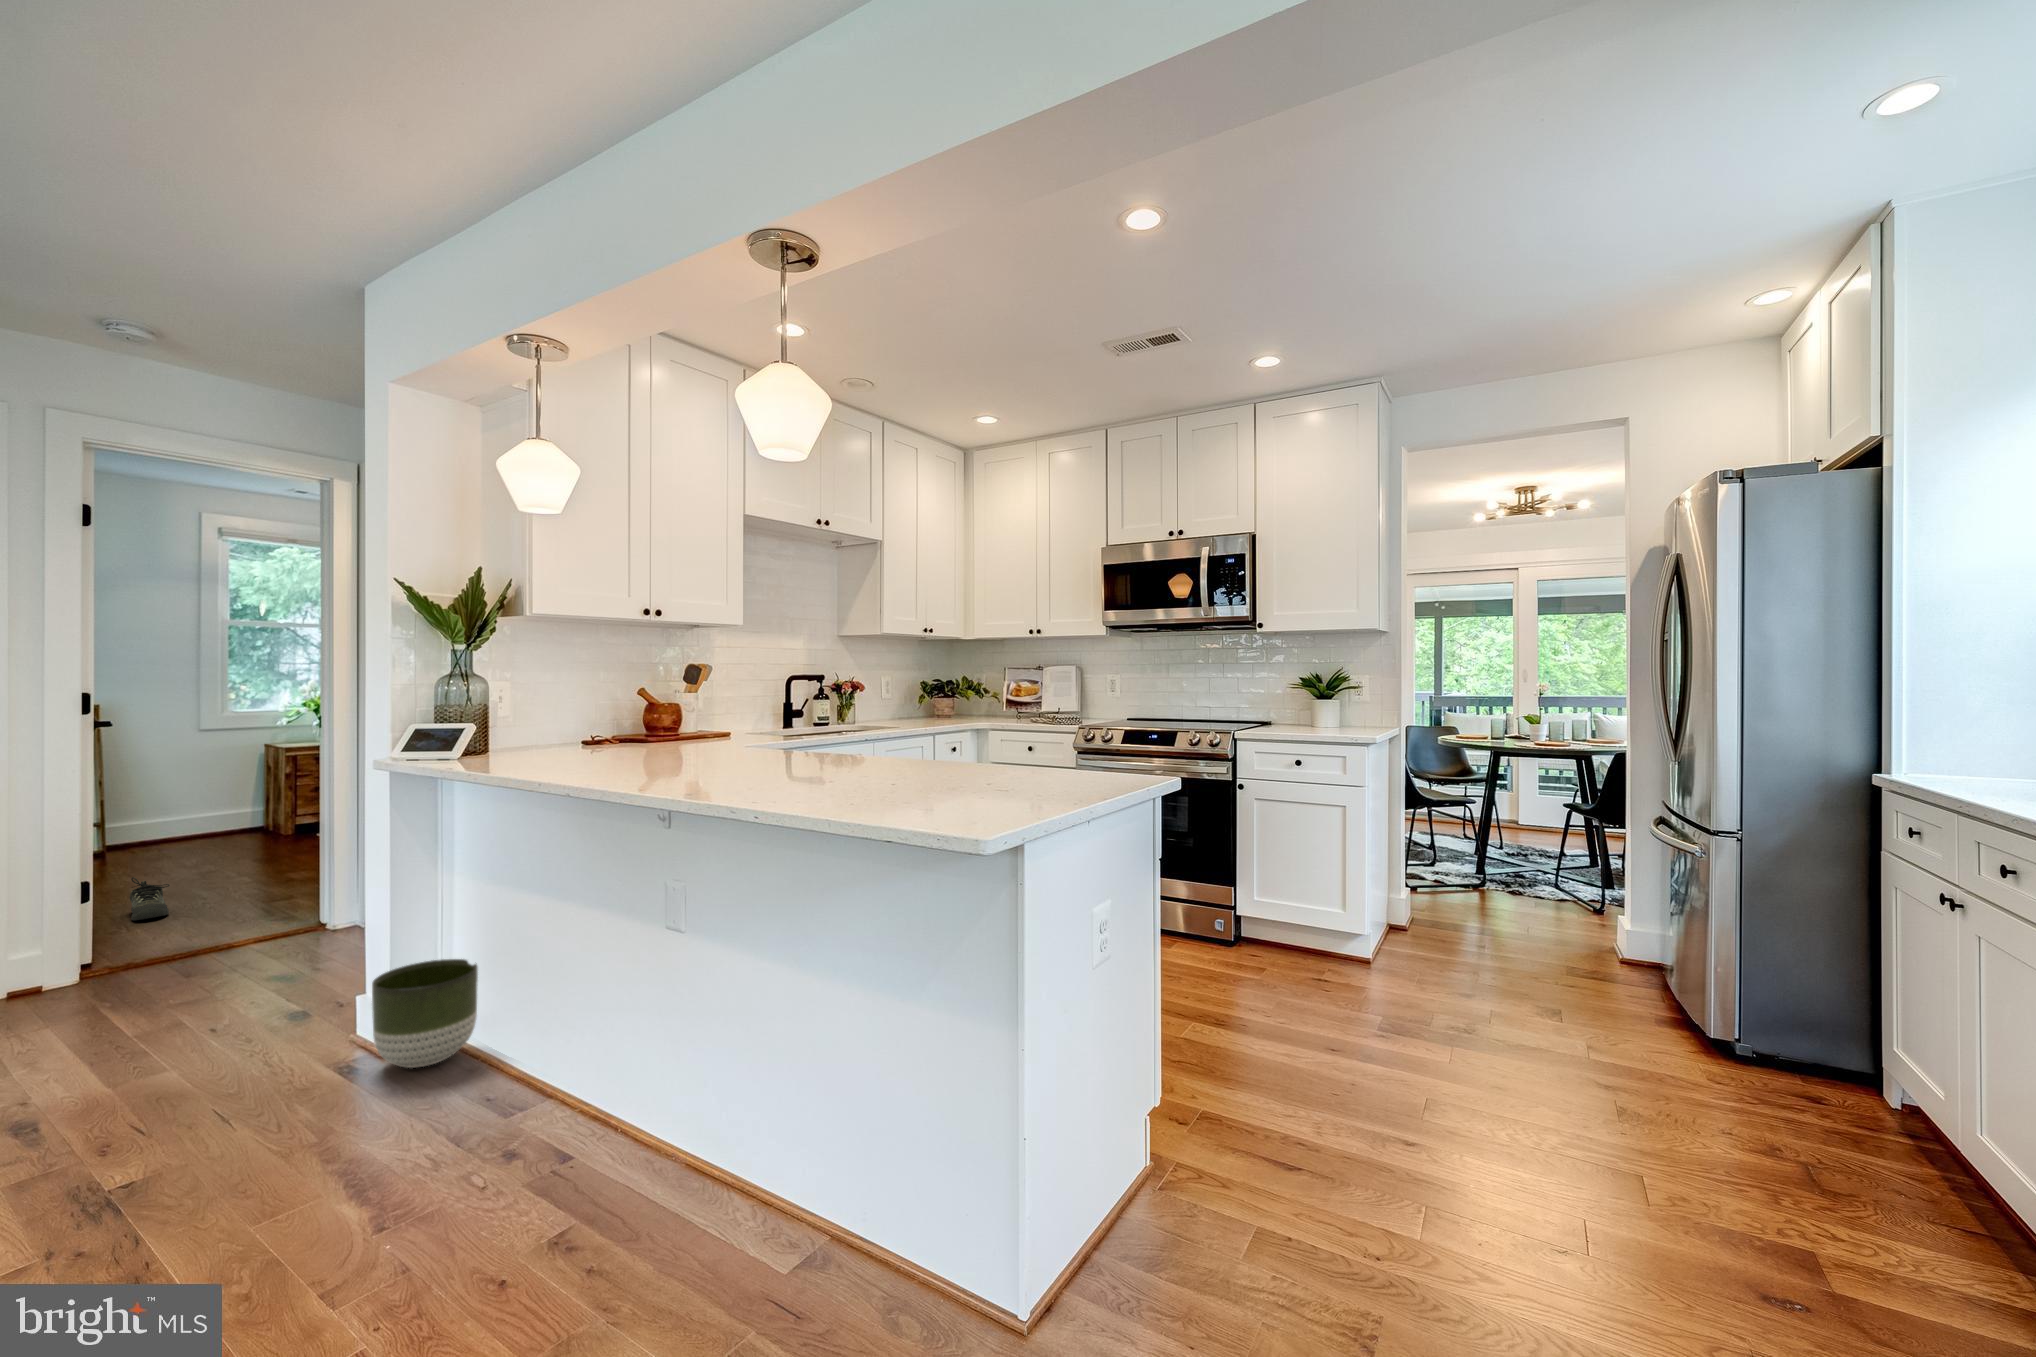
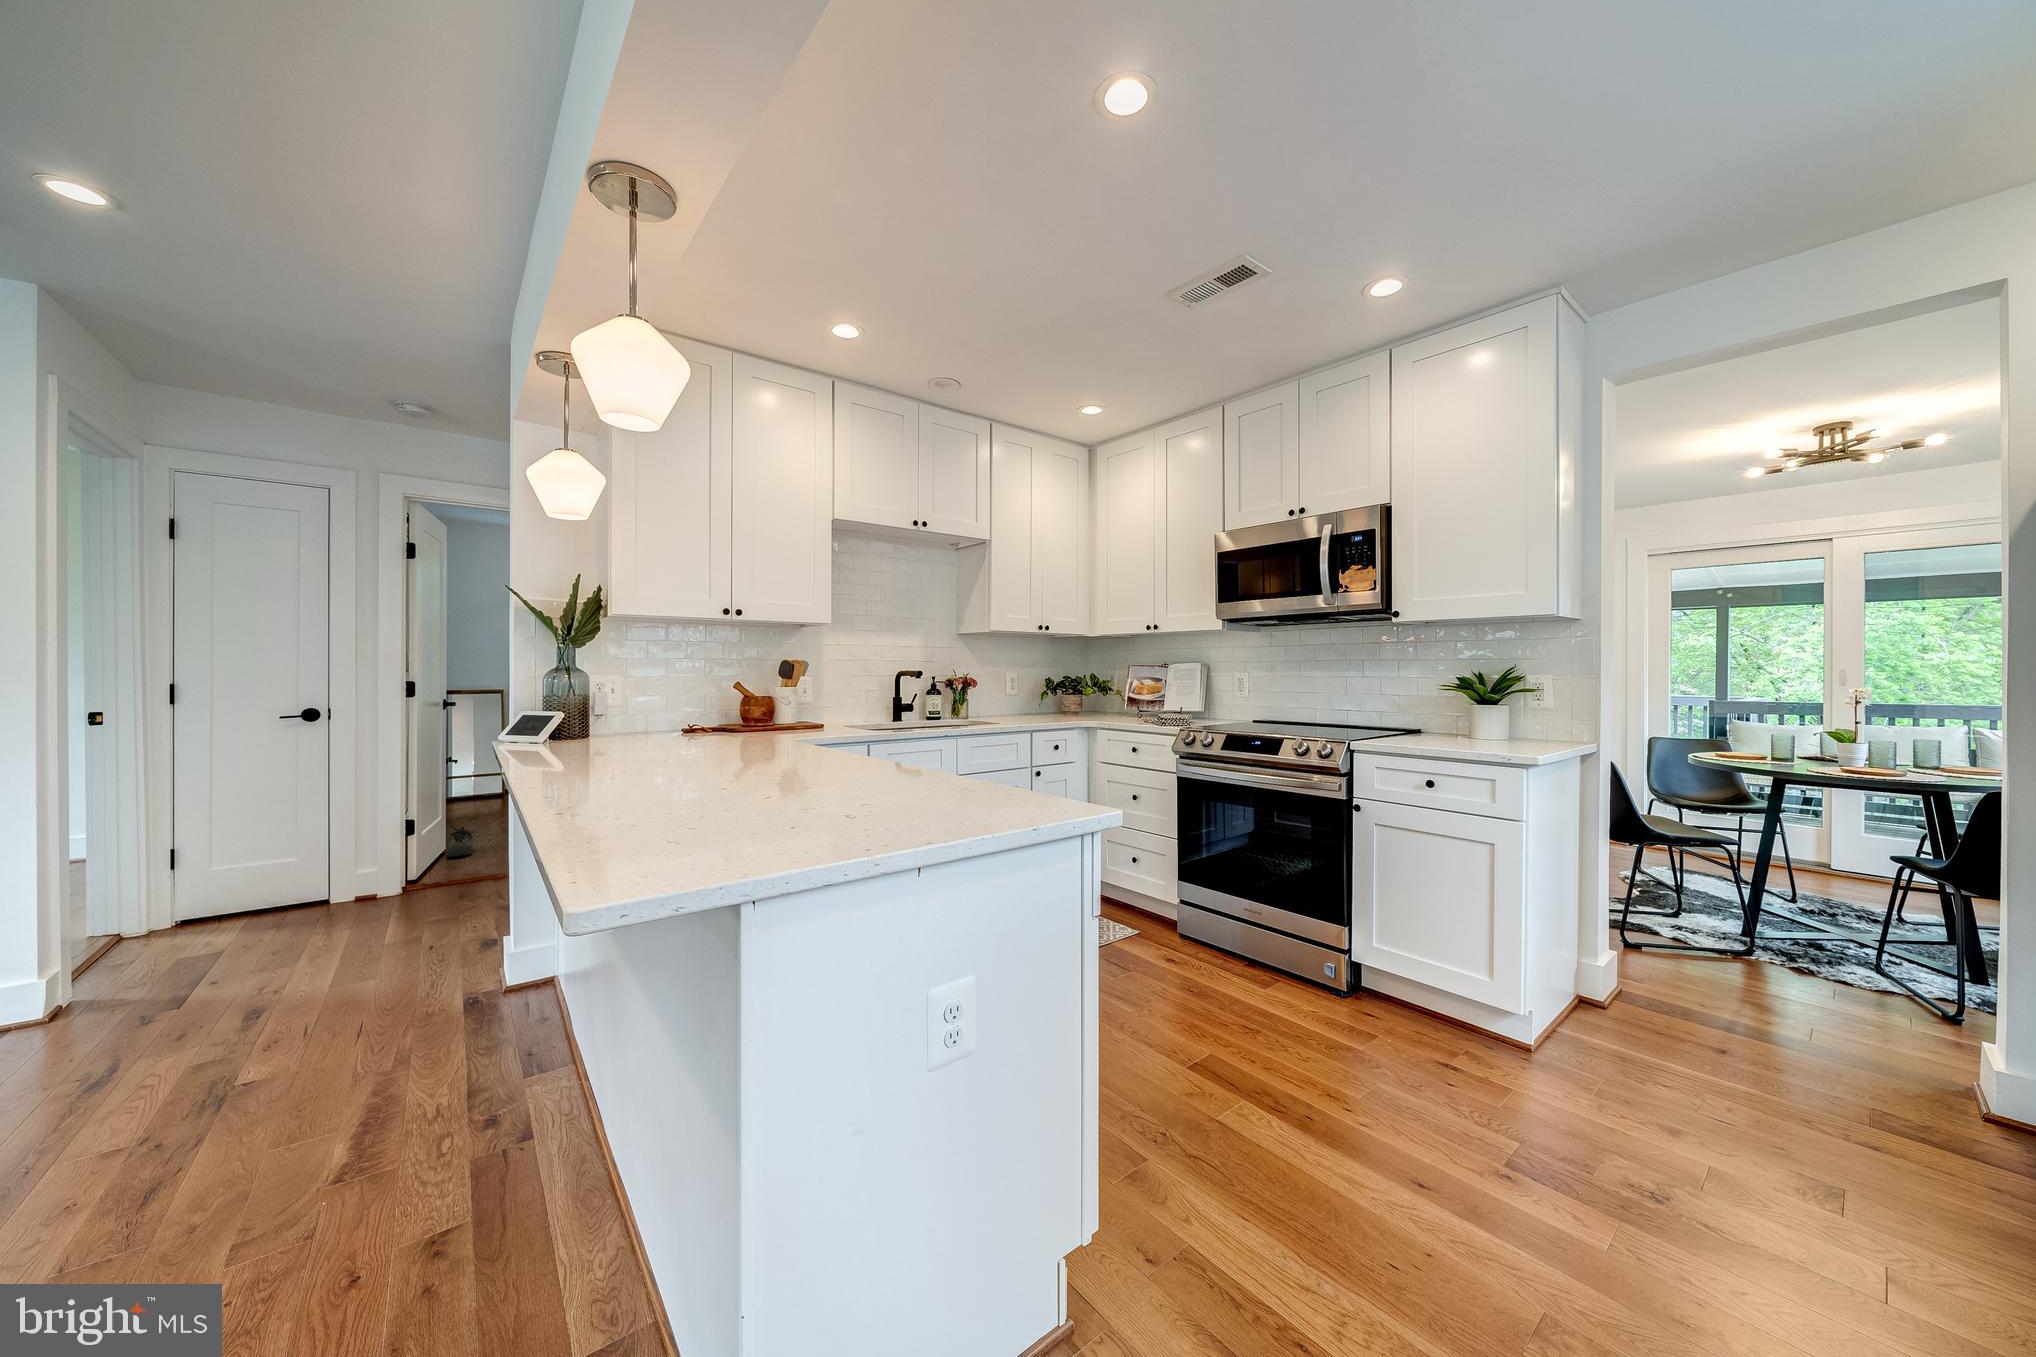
planter: present [372,959,478,1068] -> none [449,924,544,1023]

